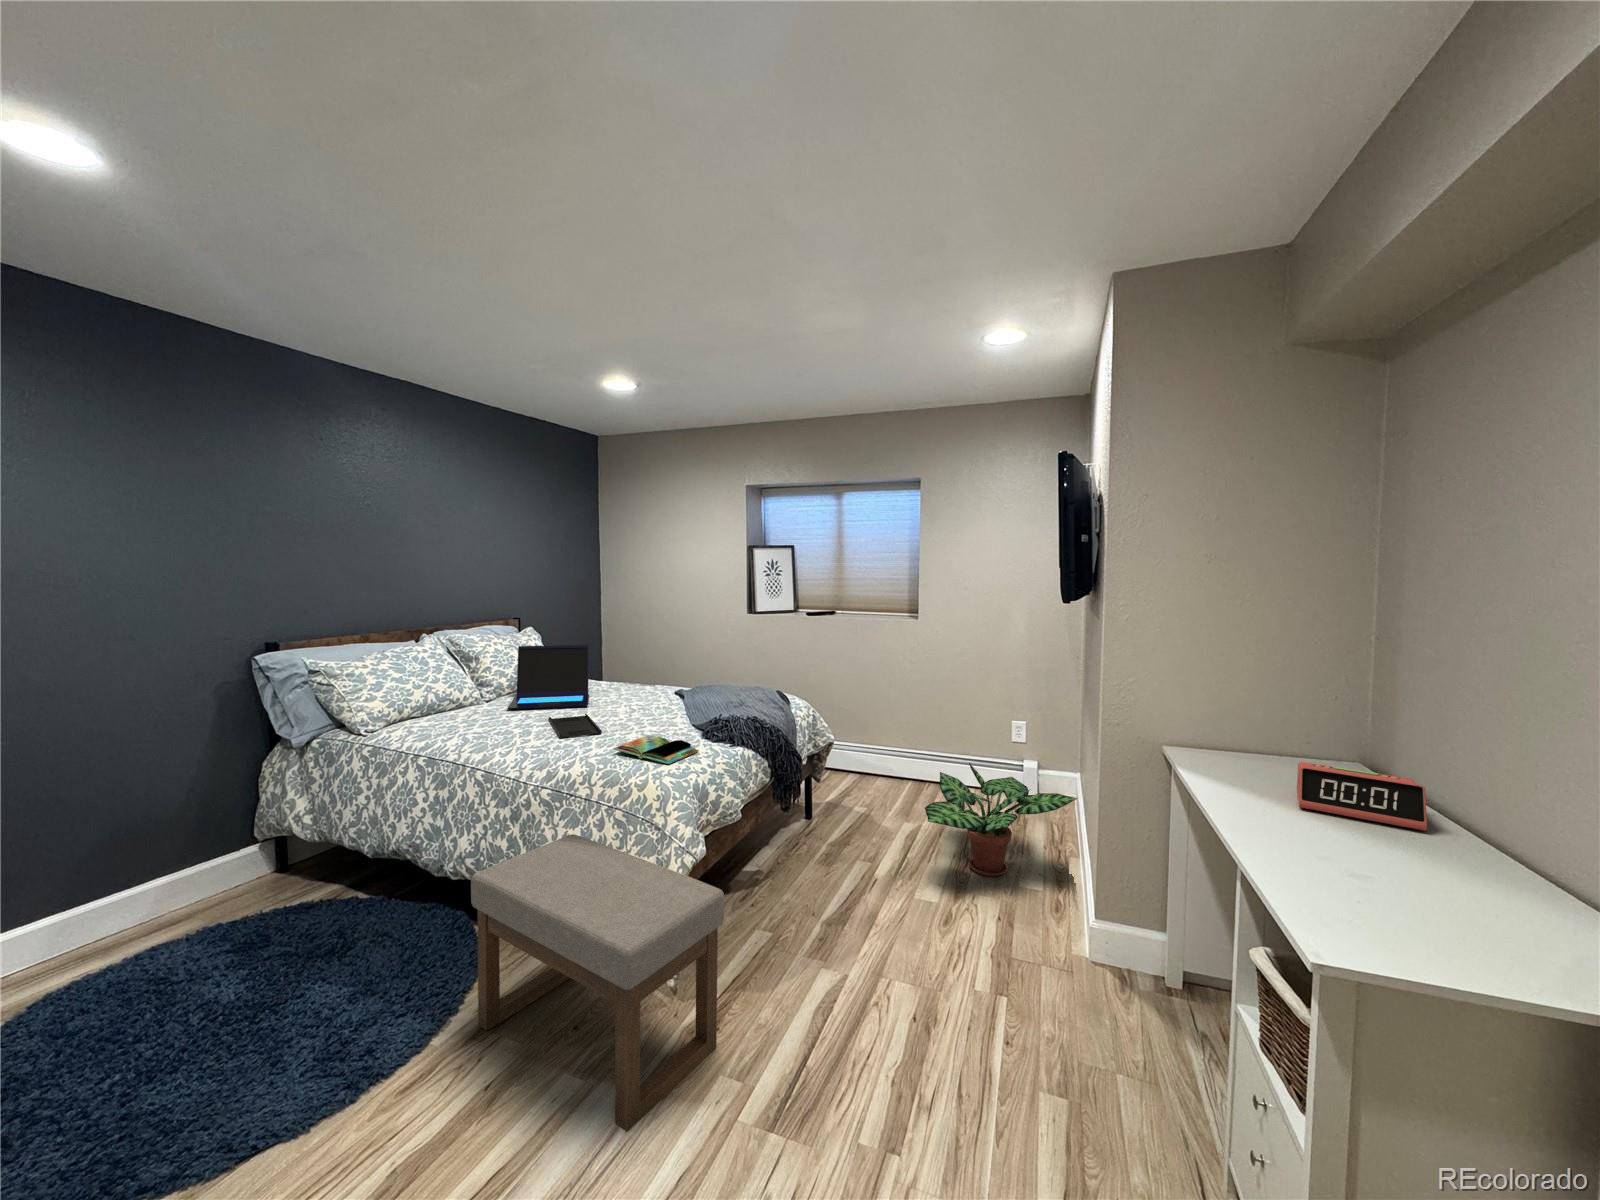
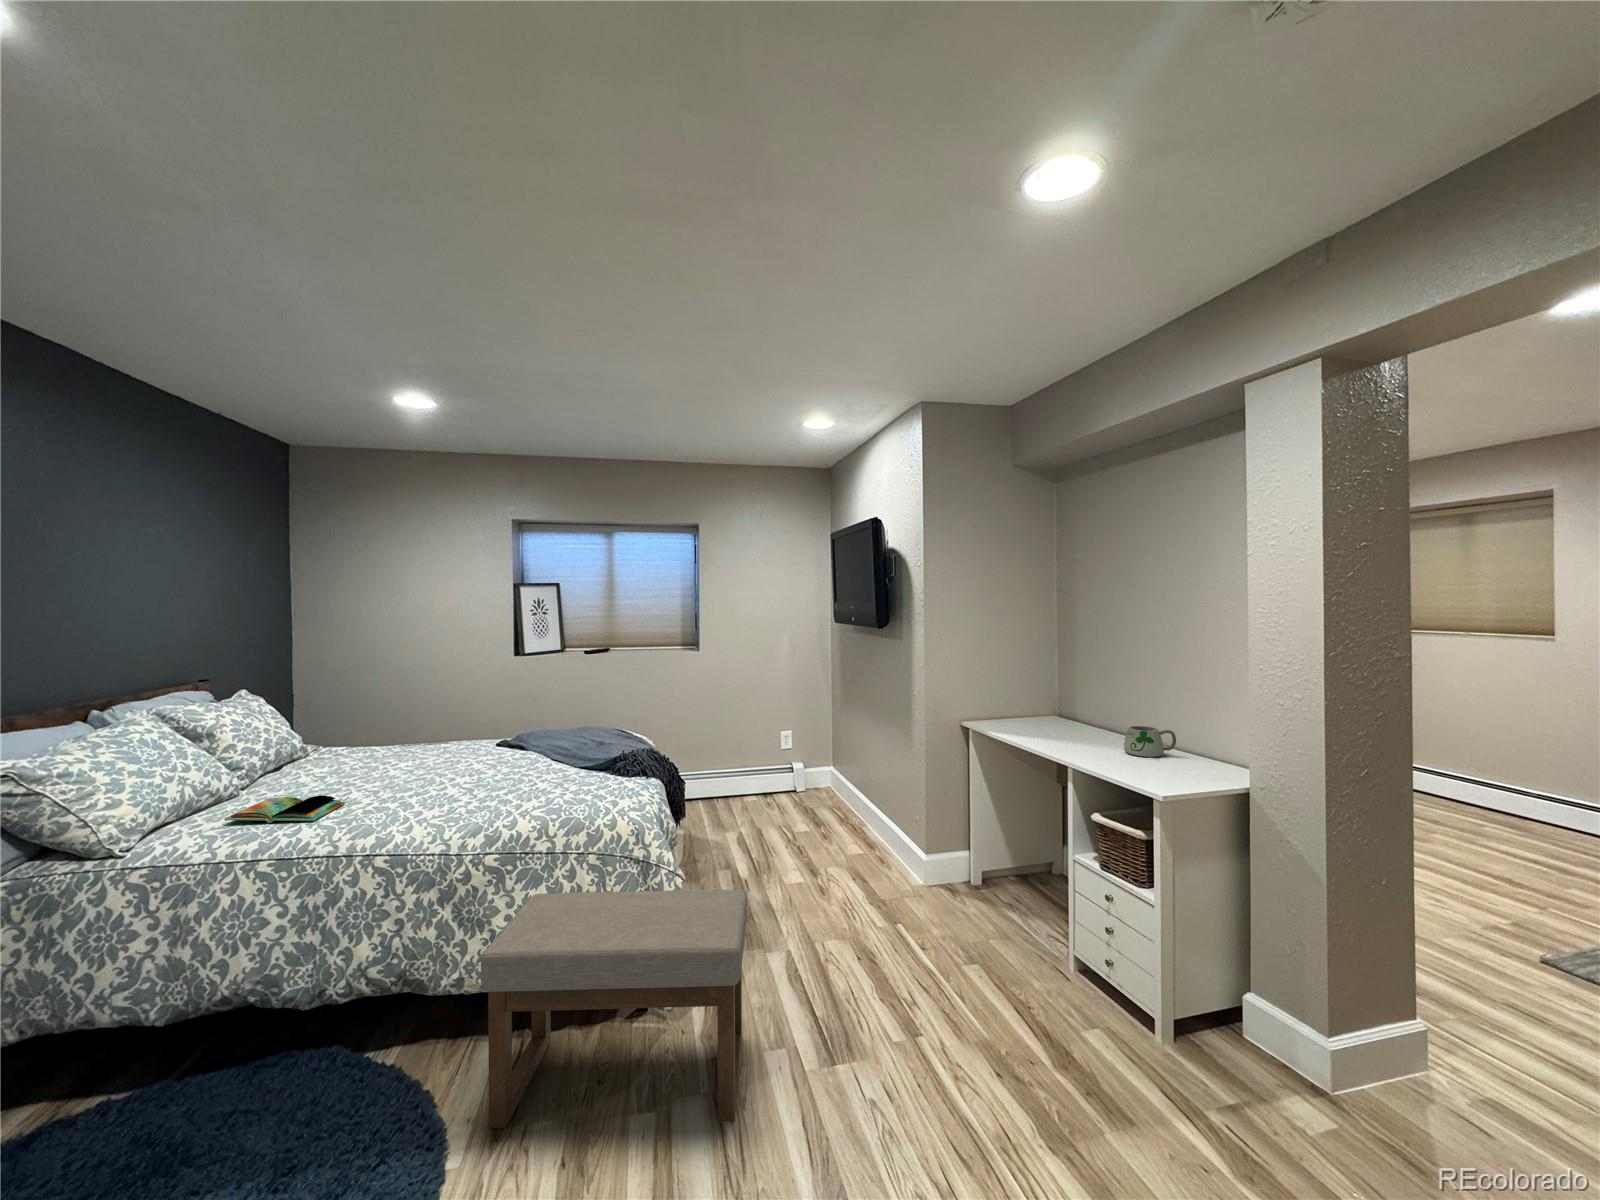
laptop: present [508,645,589,710] -> none [293,701,424,790]
tray: present [549,714,602,738] -> none [401,776,500,802]
book: present [614,735,699,764] -> present [225,795,346,823]
alarm clock: present [1297,762,1427,830] -> none [1048,713,1119,738]
potted plant: present [925,763,1077,876] -> none [761,762,878,855]
mug: none [1389,816,1513,894] -> present [1124,726,1176,760]

